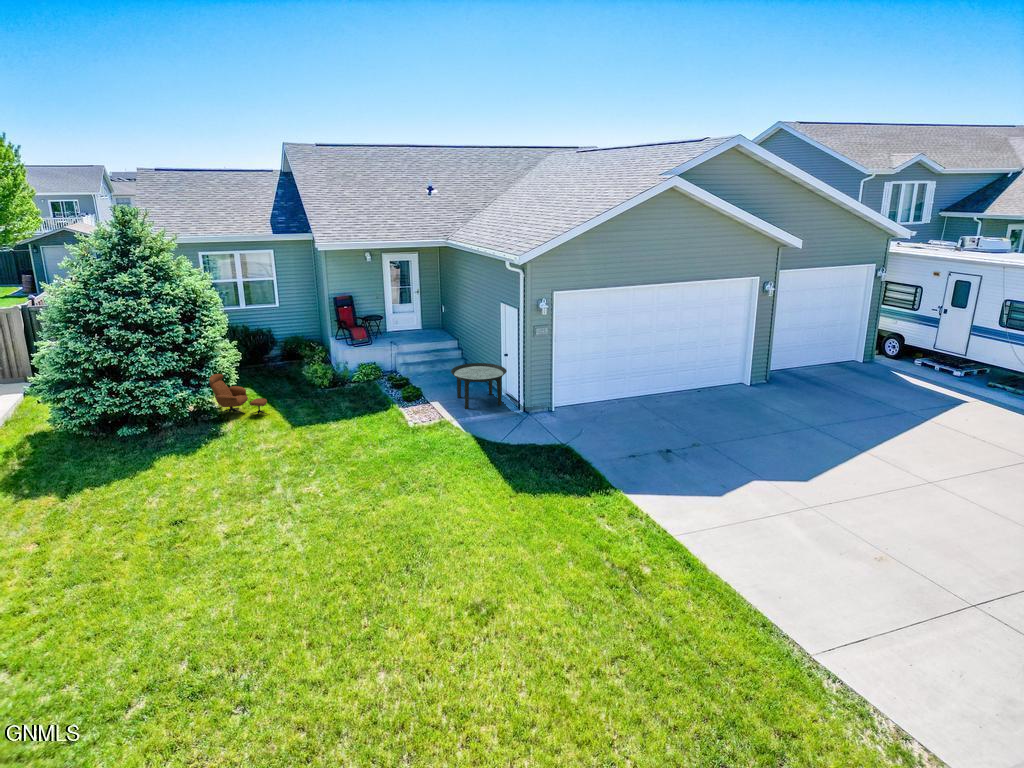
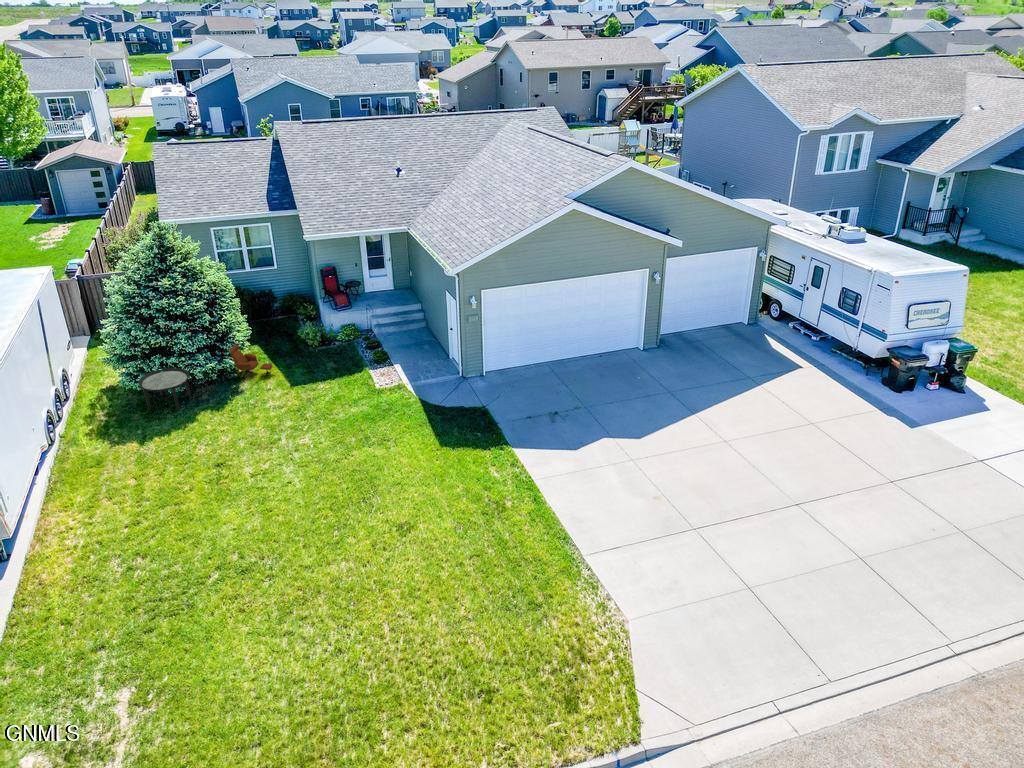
round table: present [451,363,507,409] -> present [138,368,191,410]

